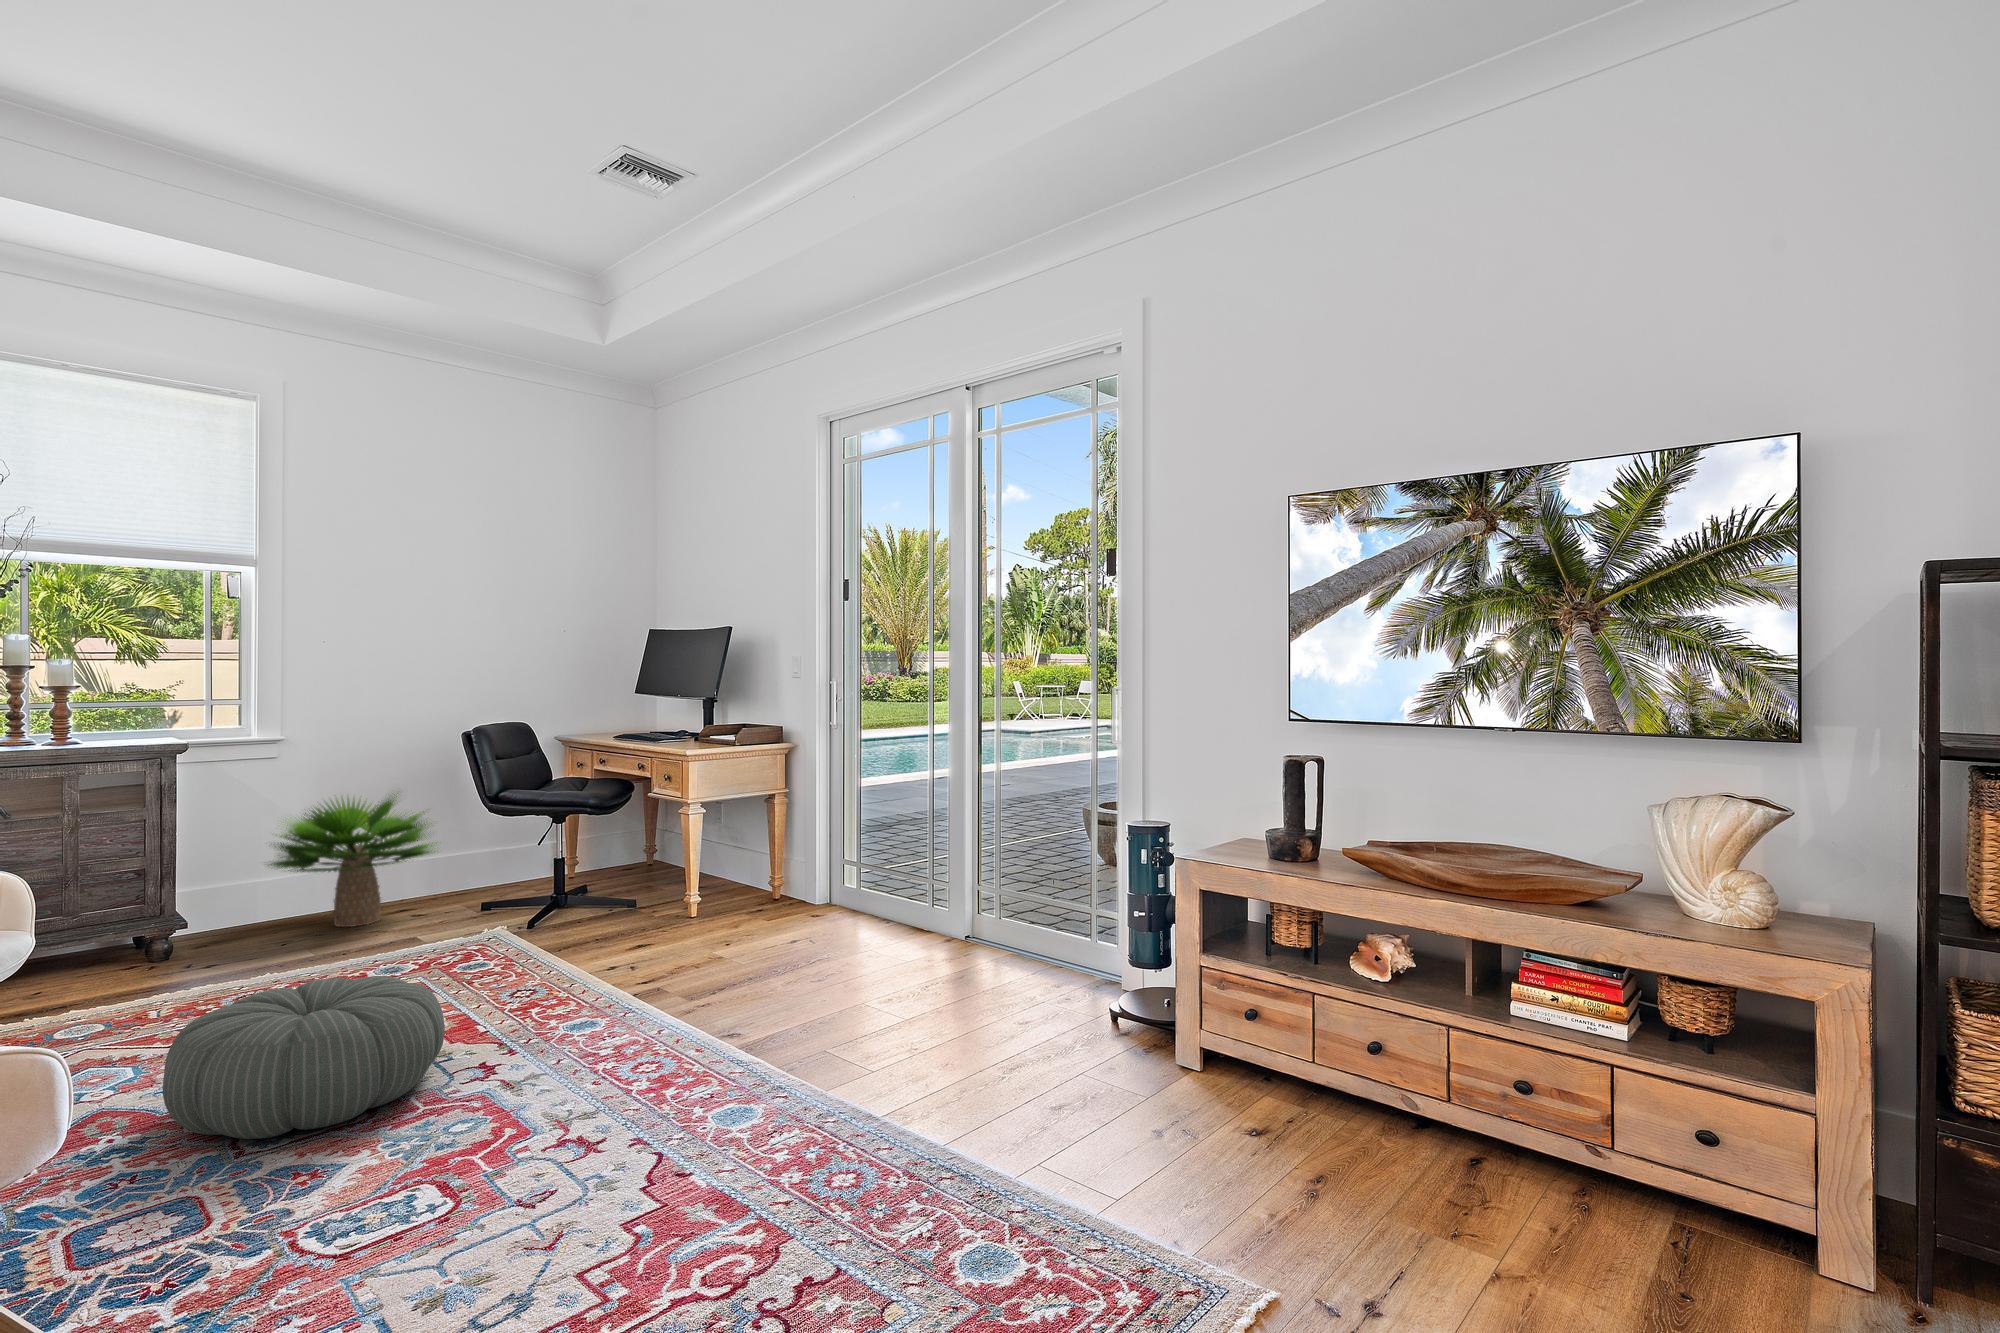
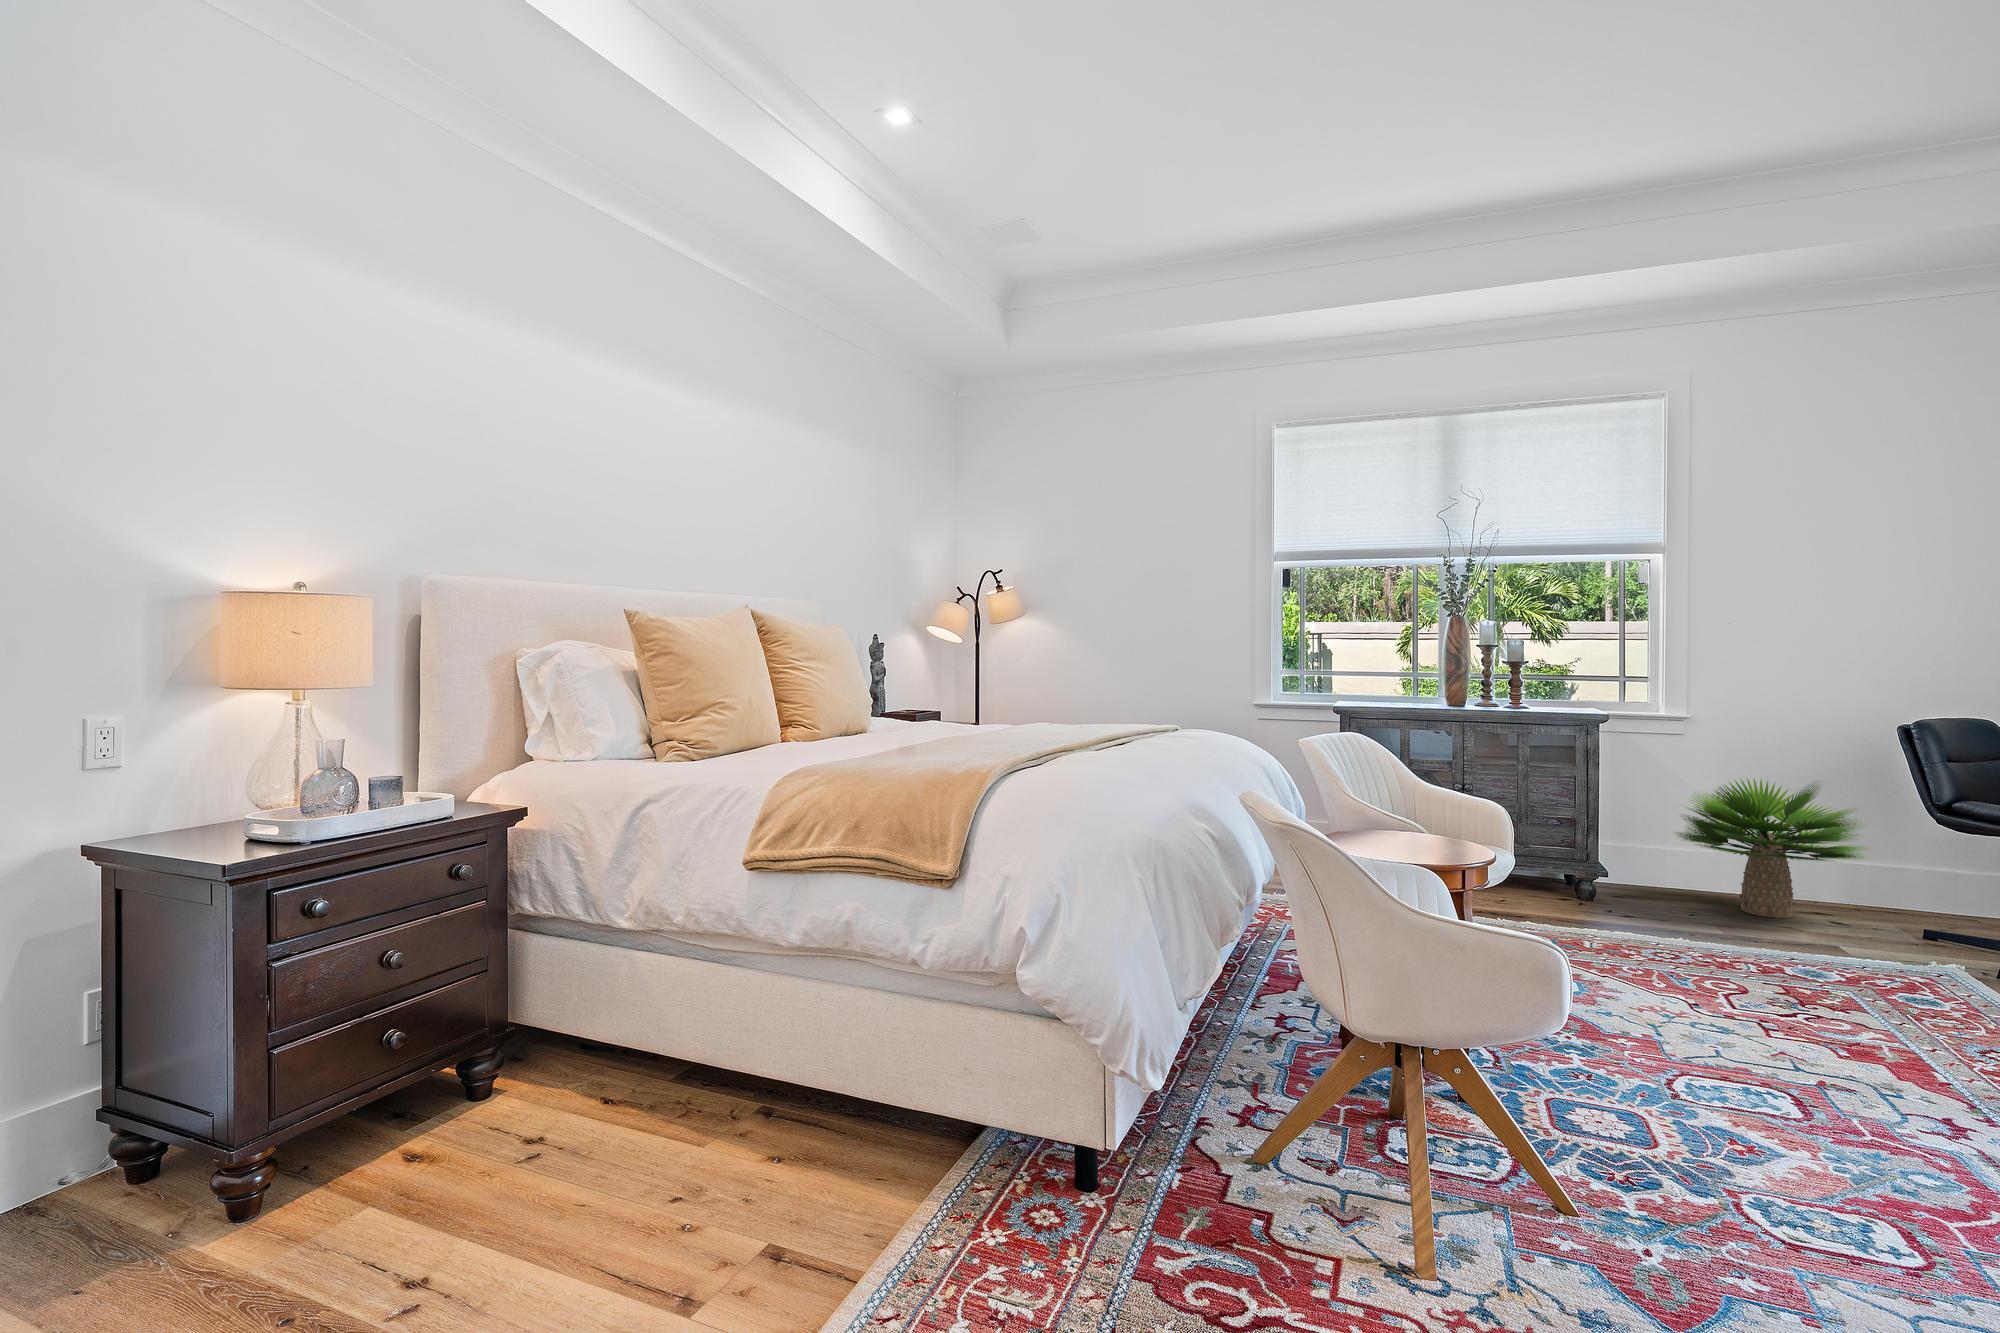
pouf: present [163,976,445,1139] -> none [1610,955,1895,1111]

